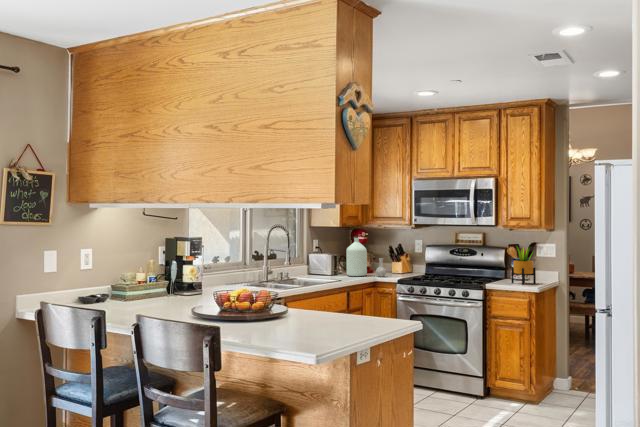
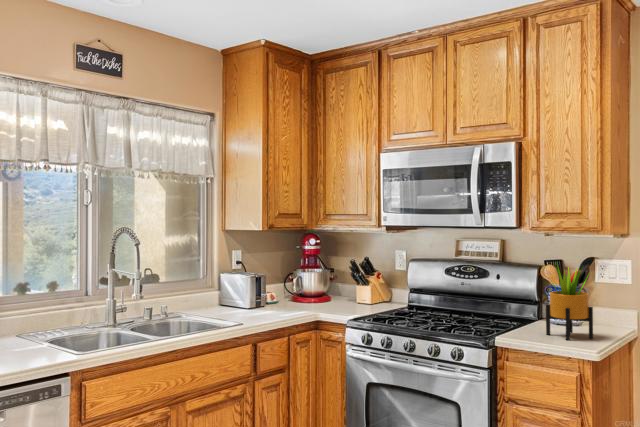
bottle: present [346,235,386,277] -> none [273,244,336,312]

